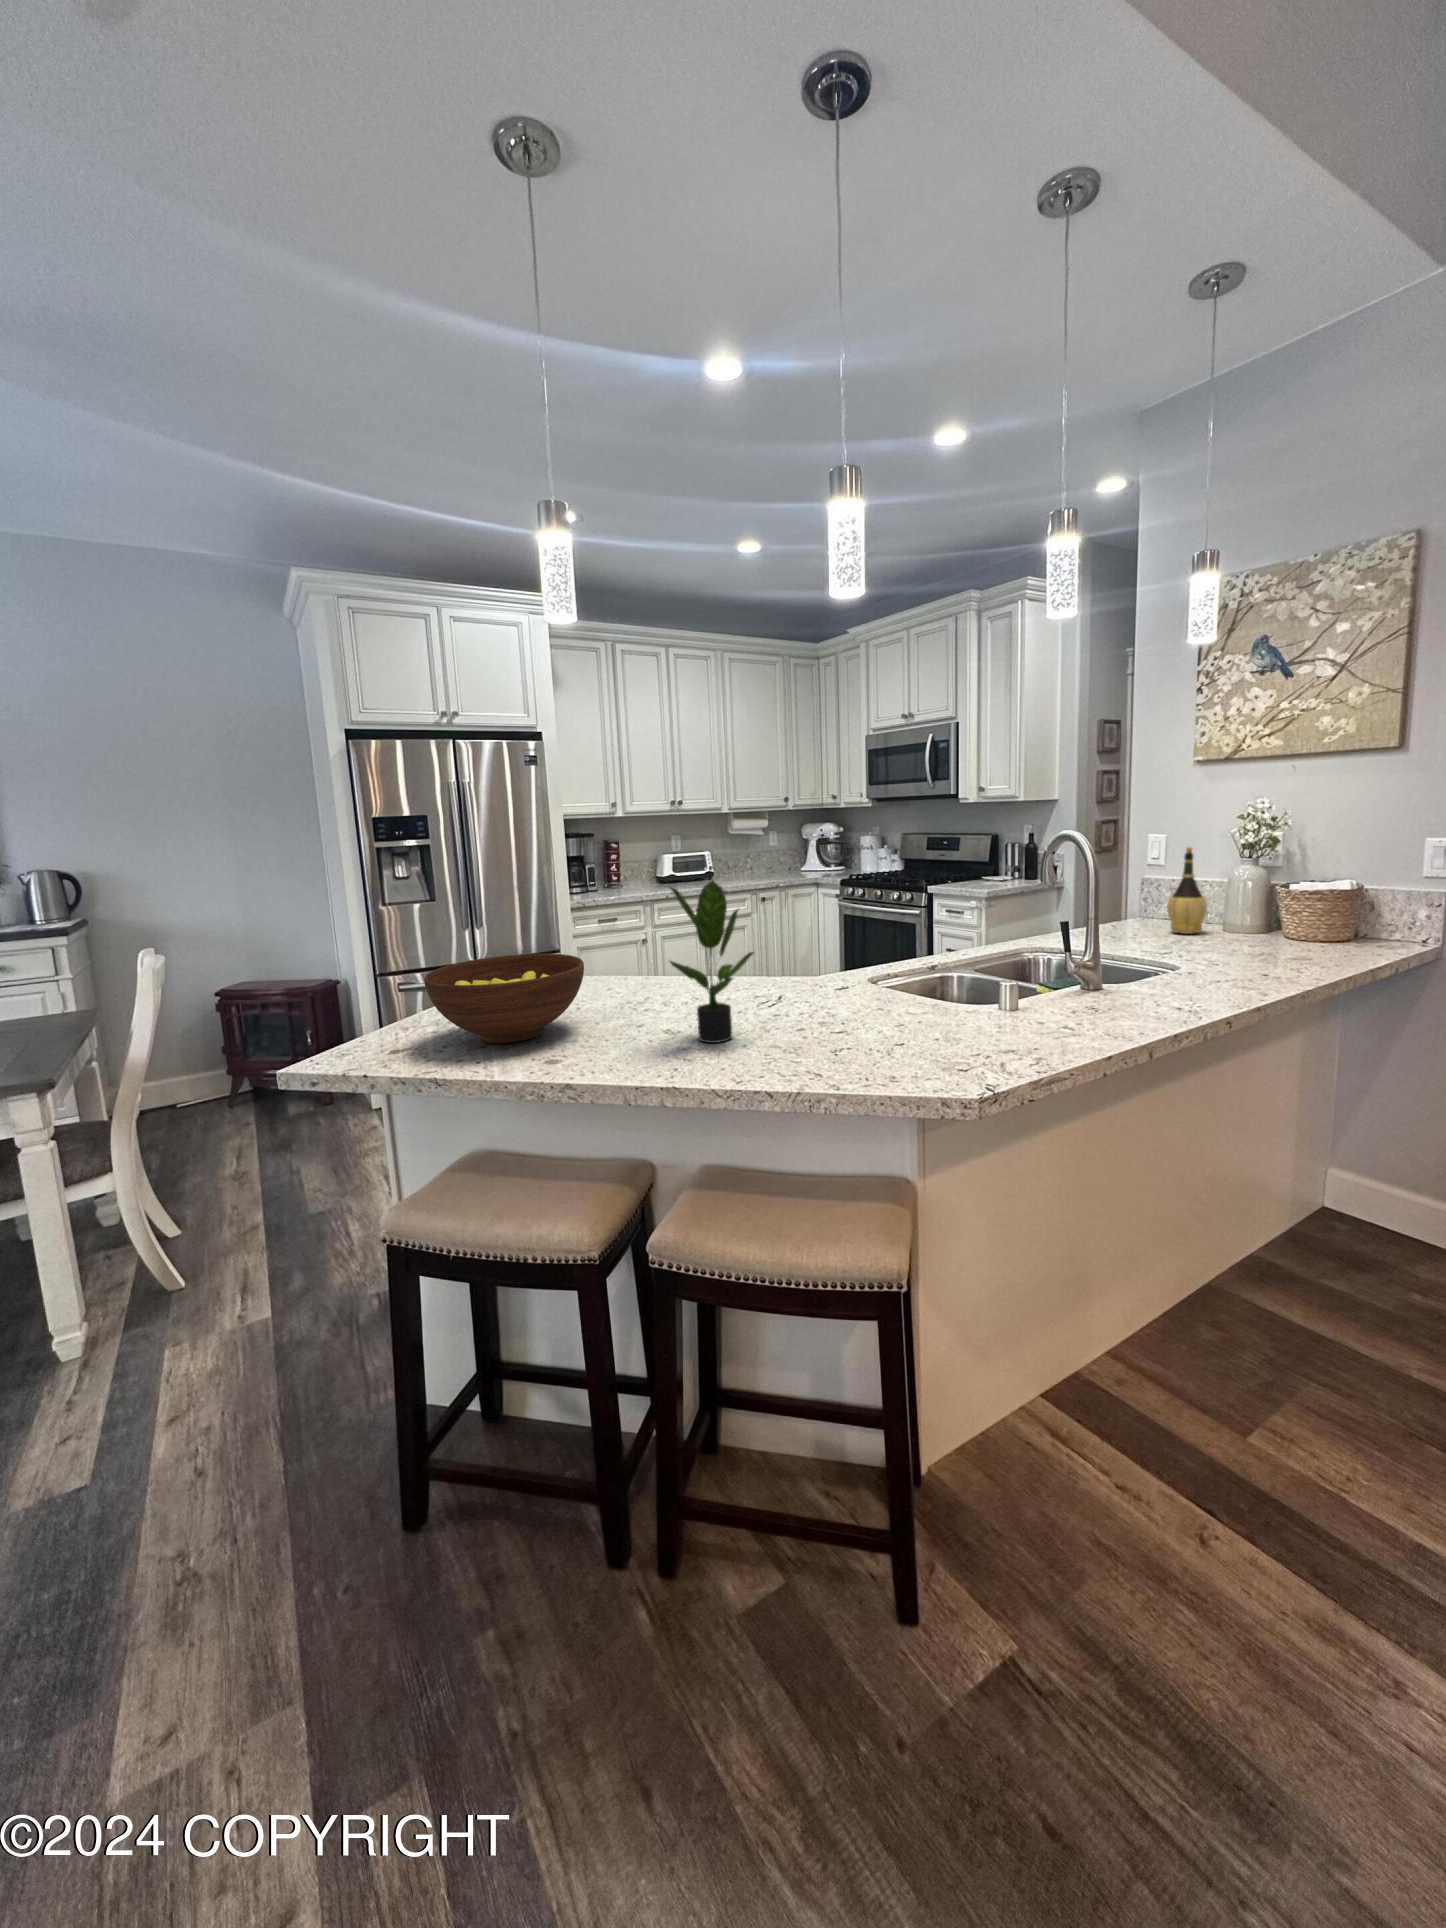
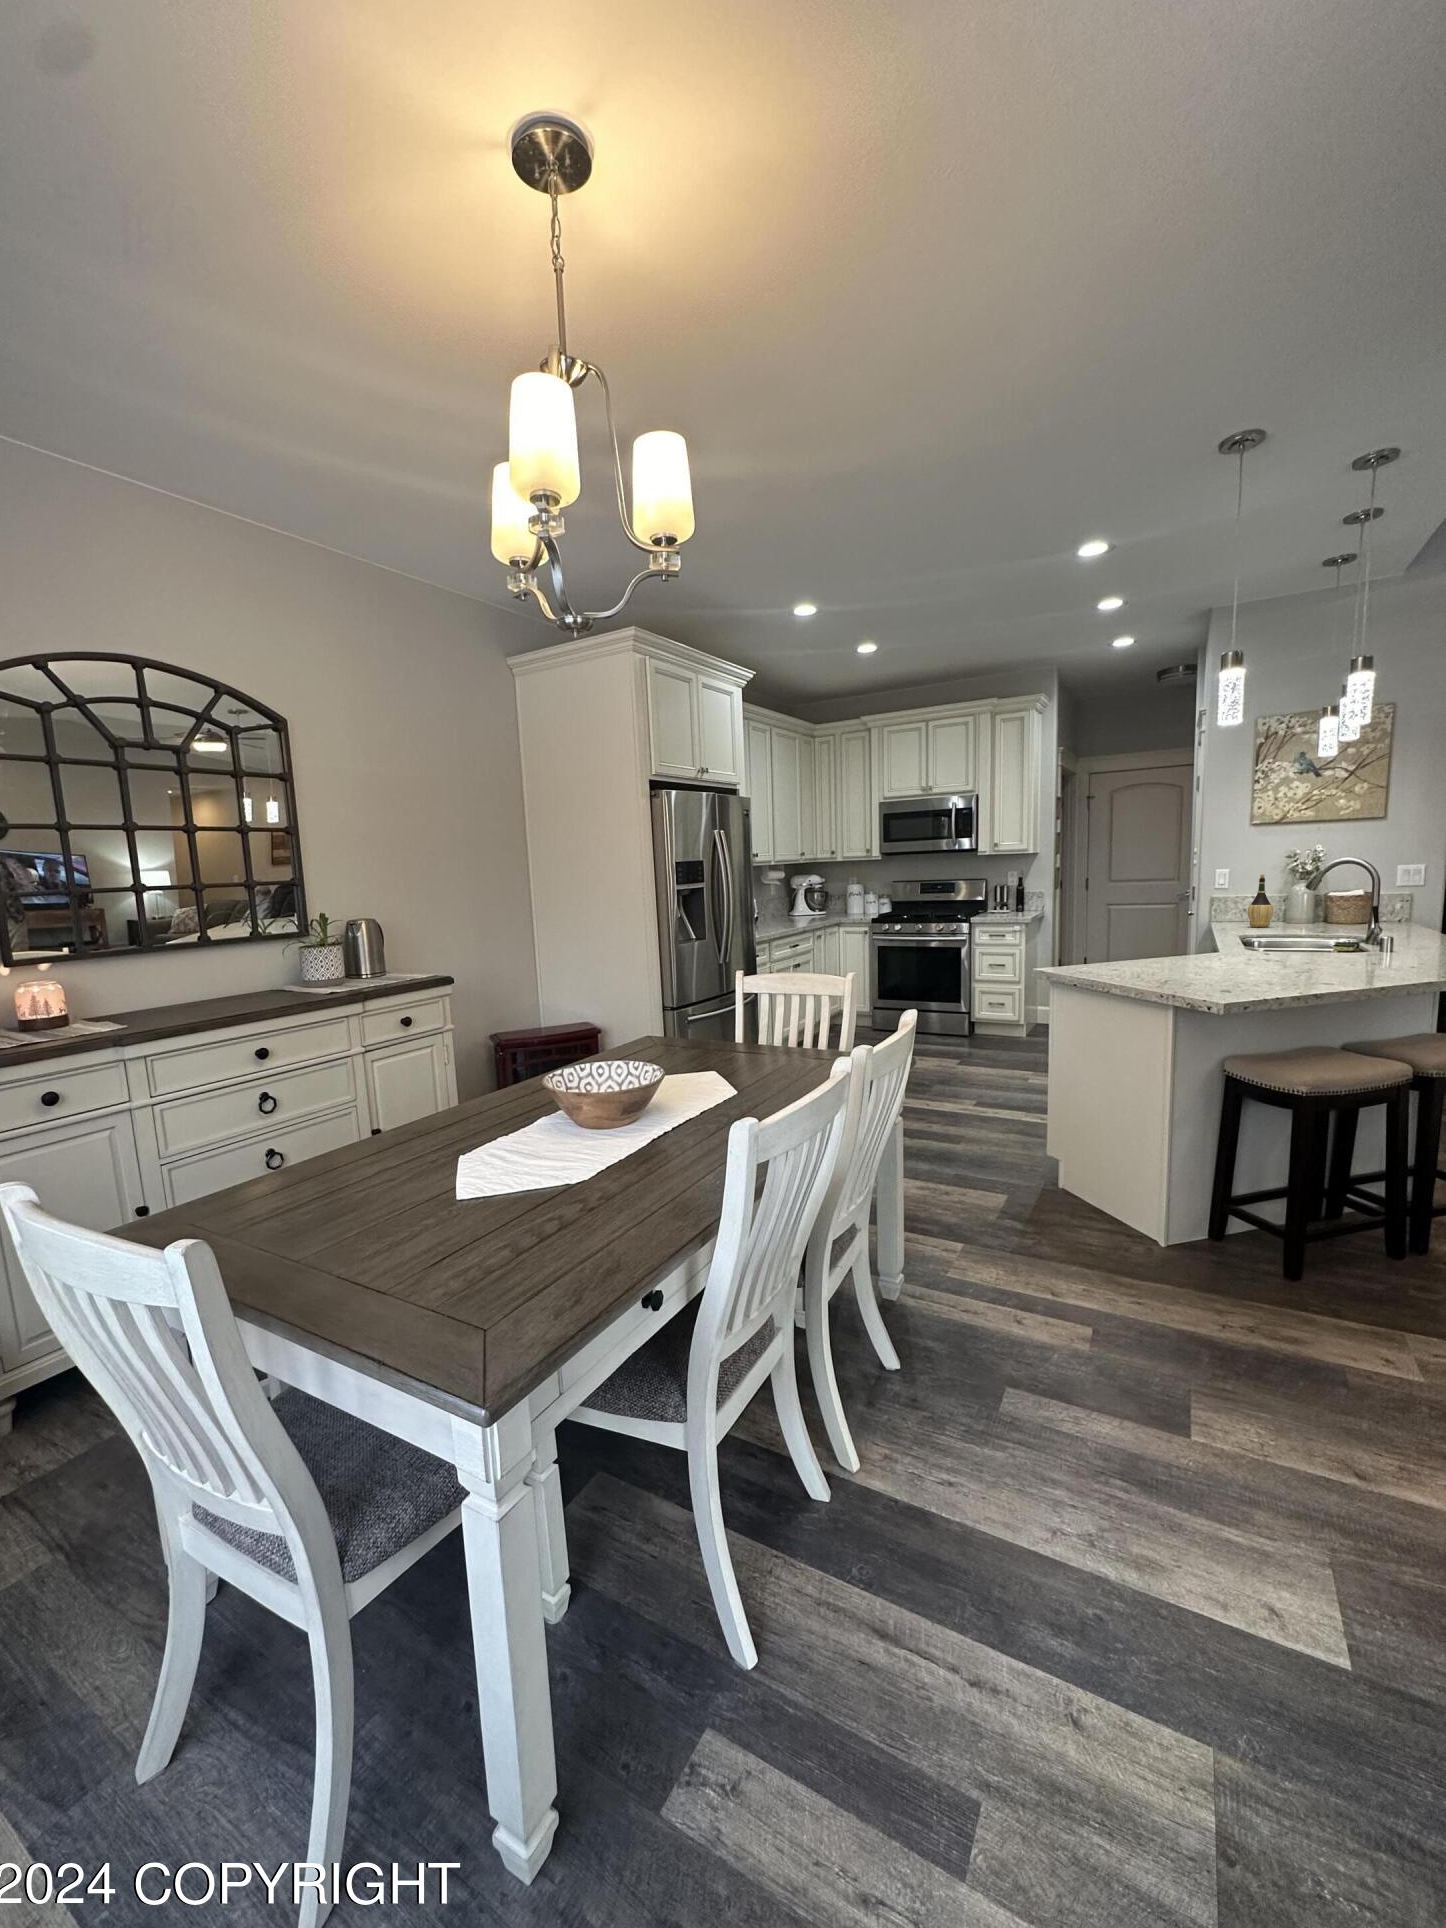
potted plant: present [668,880,753,1043] -> none [1307,870,1377,968]
fruit bowl: present [424,954,584,1043] -> none [1173,926,1297,979]

